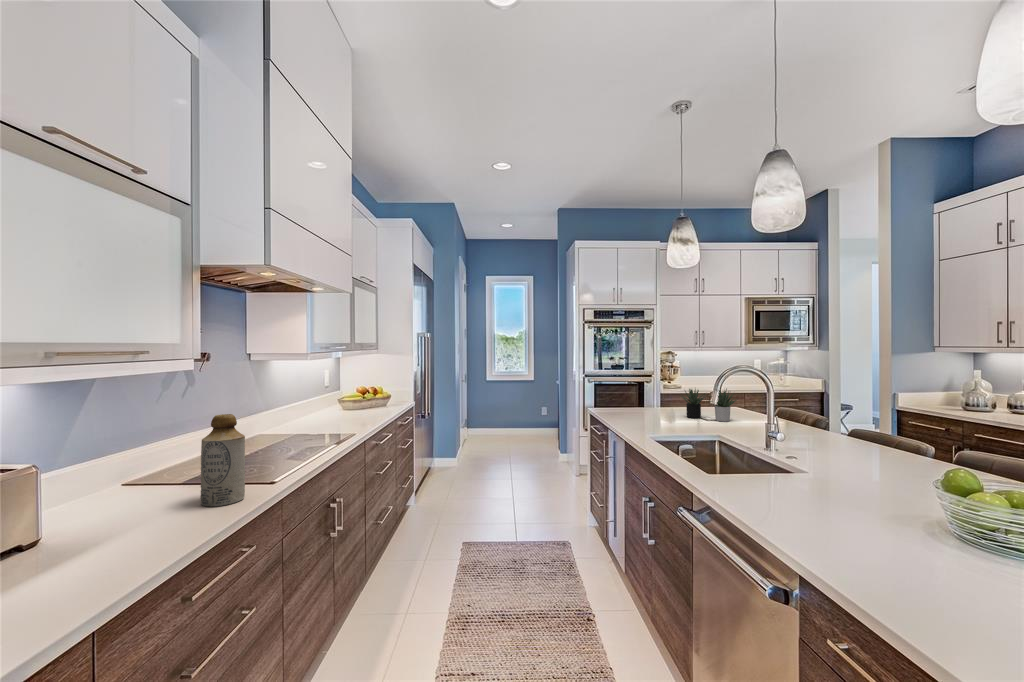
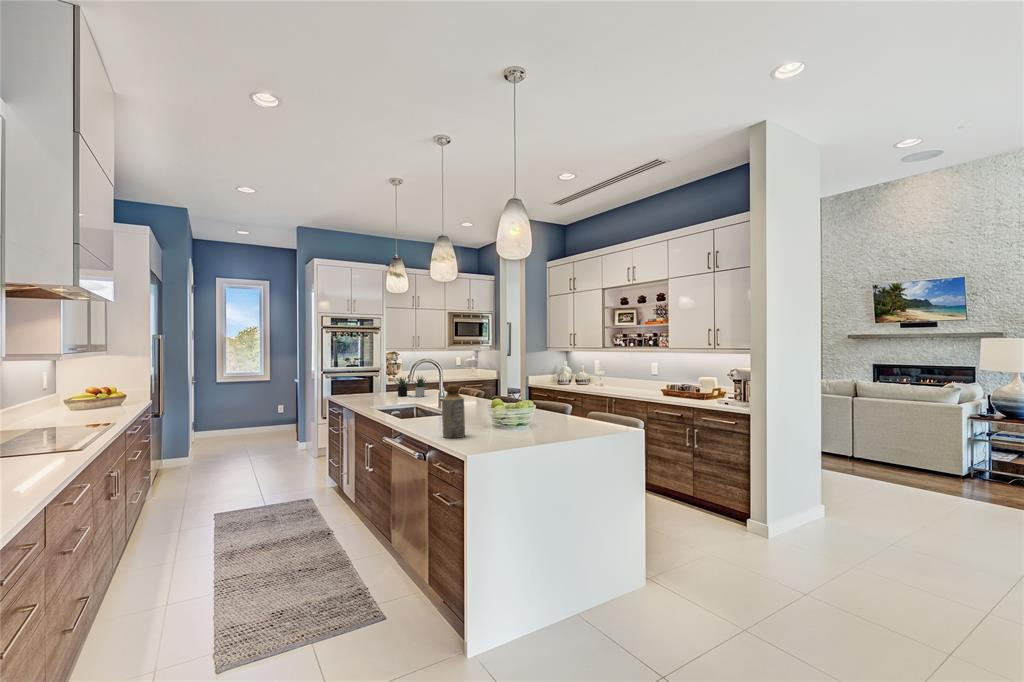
bottle: present [200,414,245,506] -> present [442,385,465,438]

